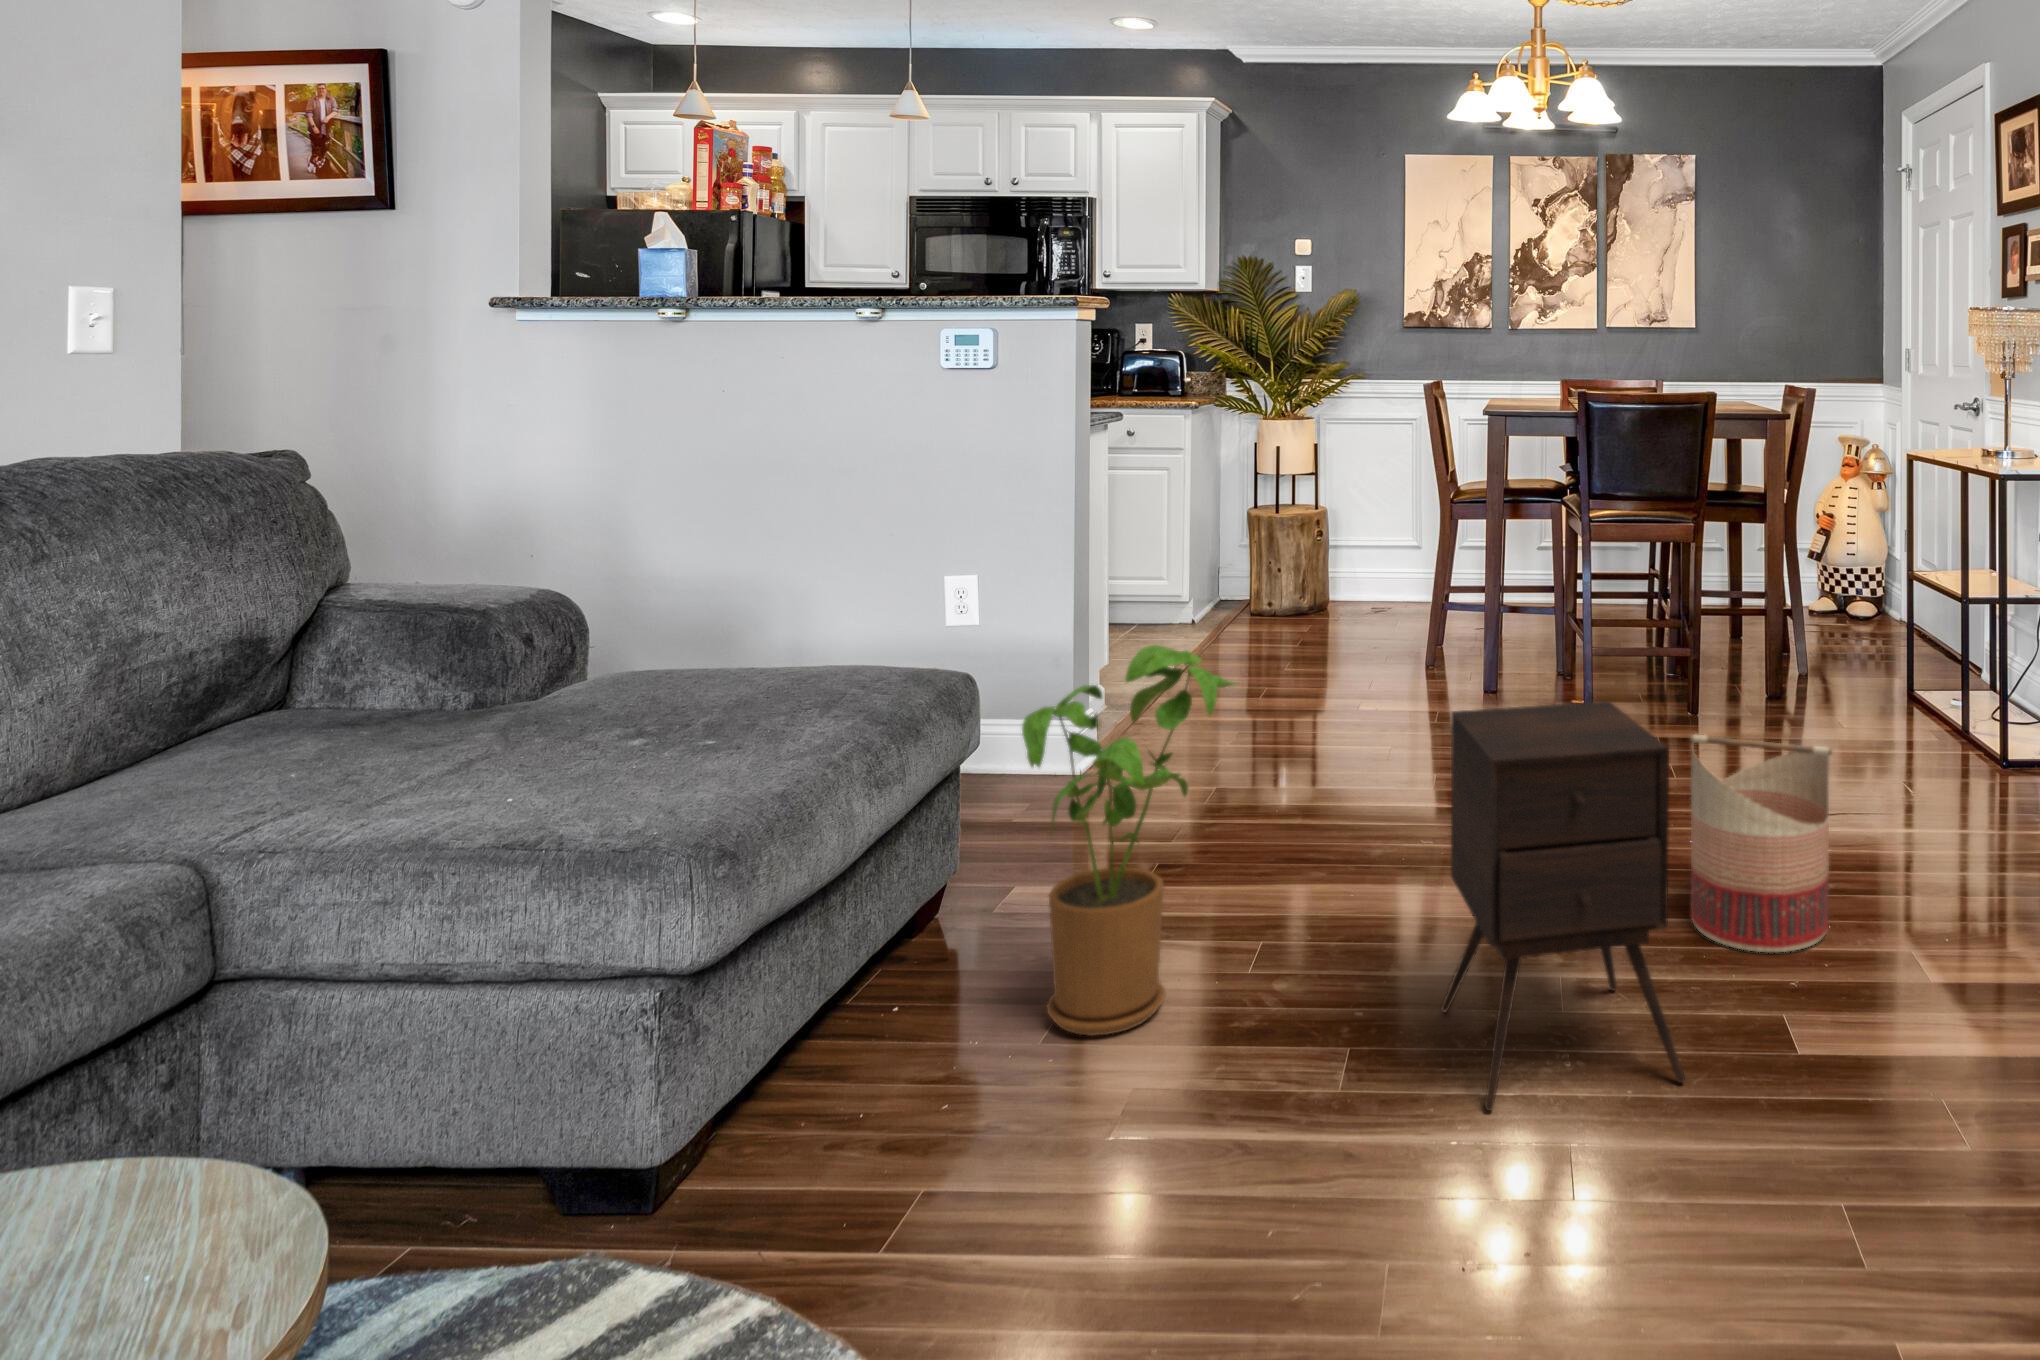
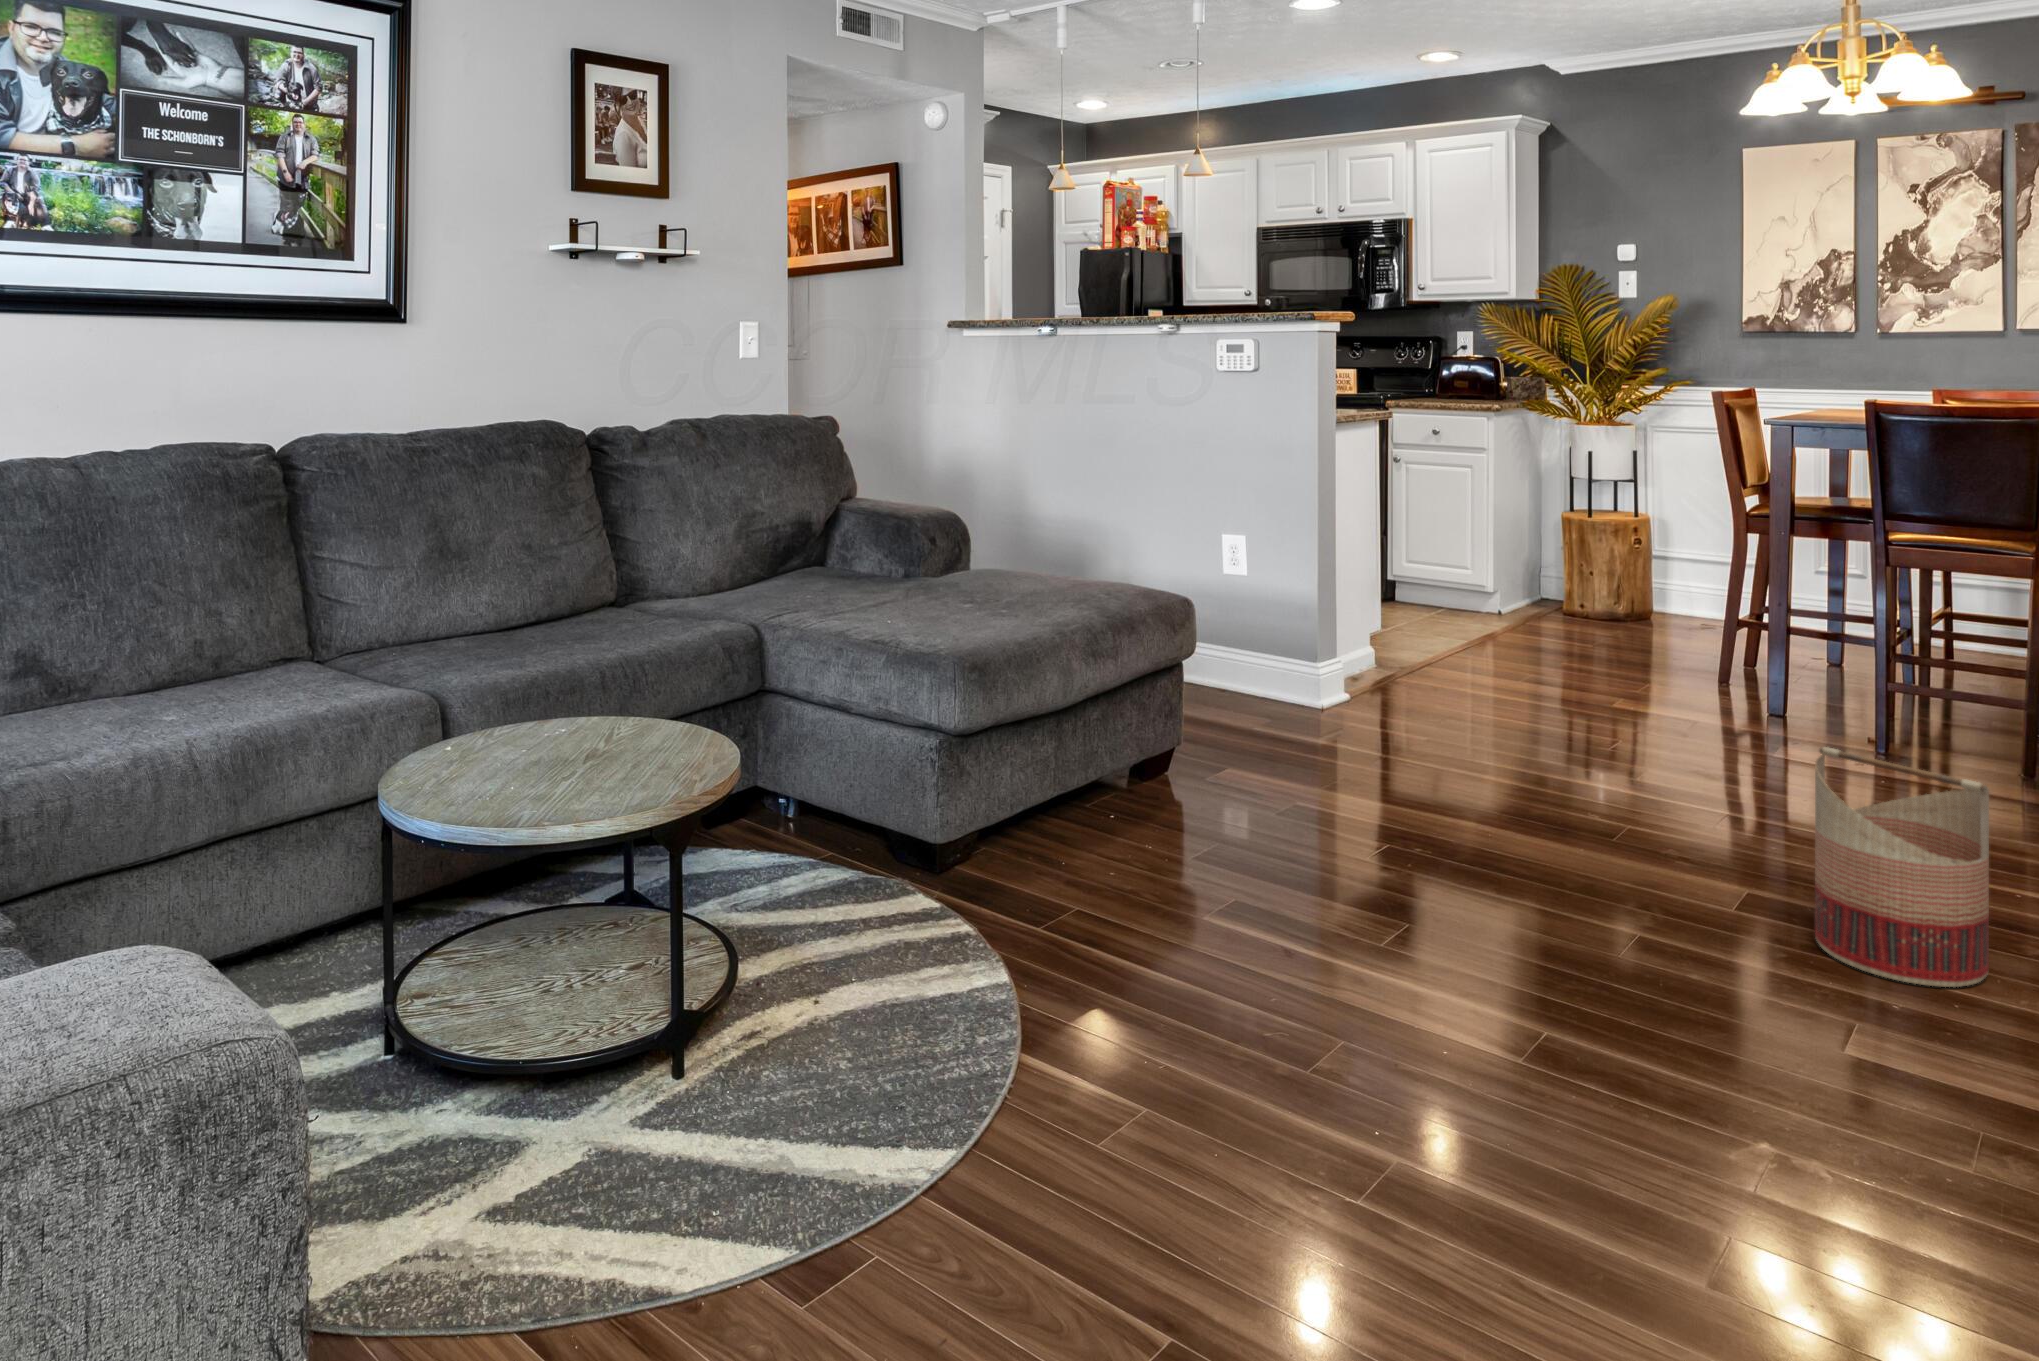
house plant: present [1022,645,1236,1036] -> none [1183,583,1348,868]
side table: present [1441,701,1685,1111] -> none [1484,667,1689,1028]

